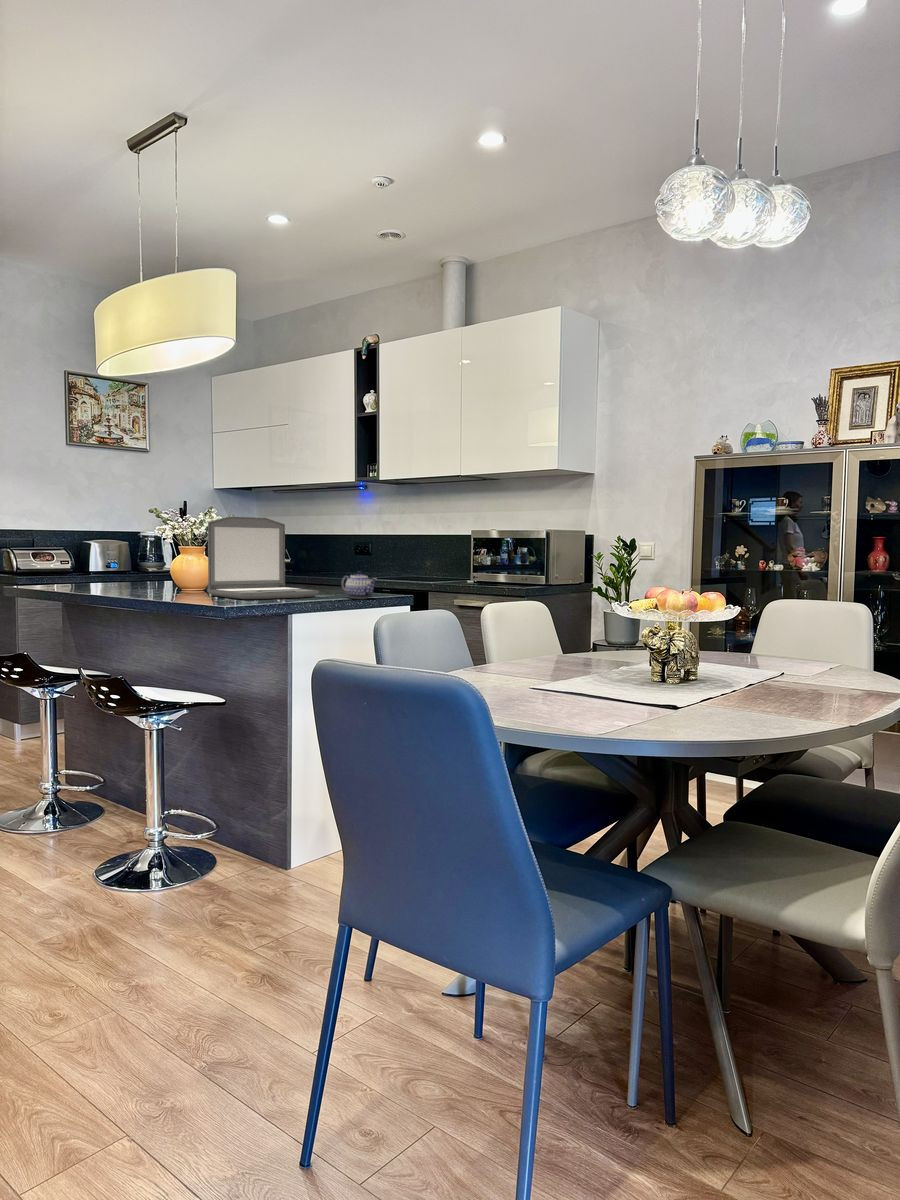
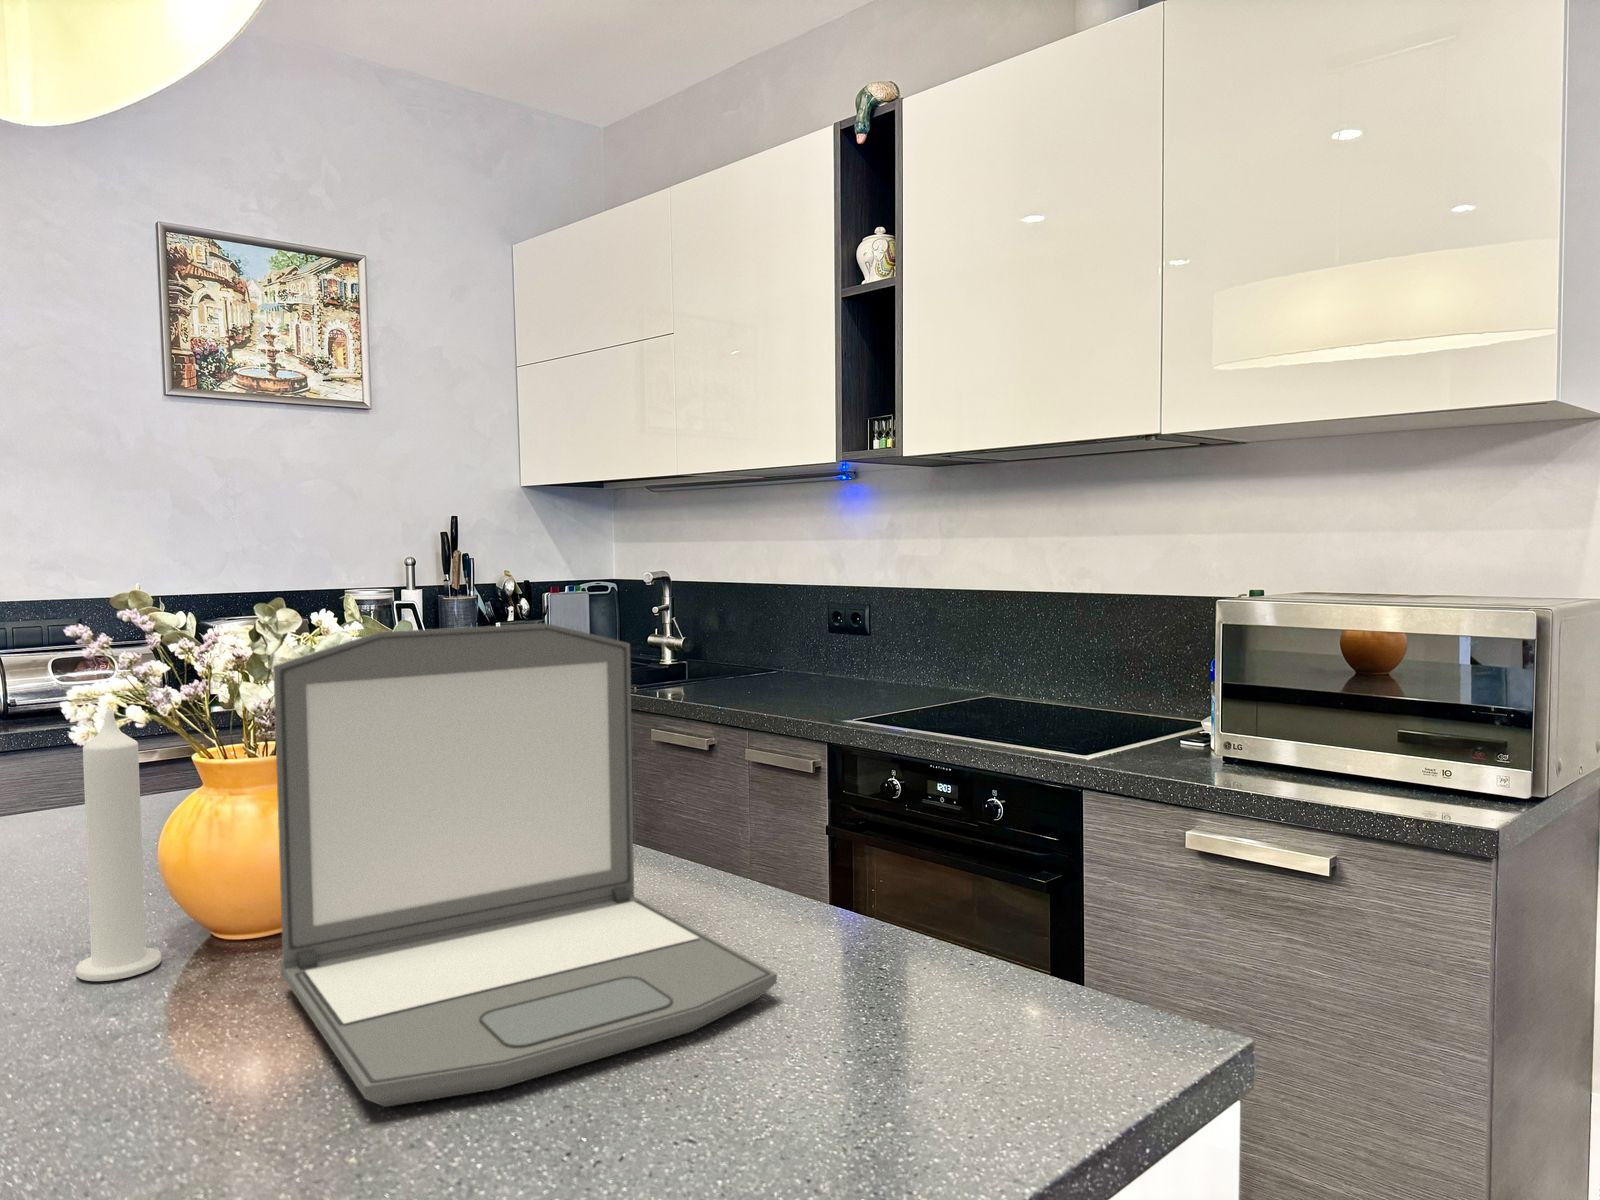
candle: none [155,534,173,595] -> present [76,710,161,981]
teapot: present [341,571,377,599] -> none [883,908,1087,1060]

